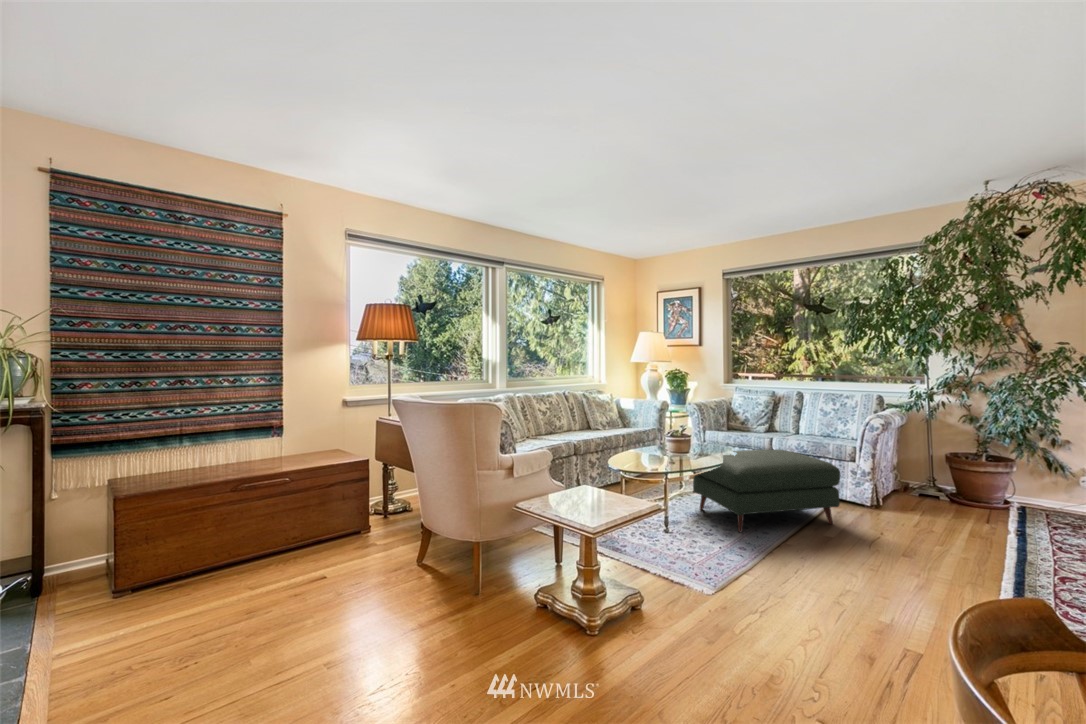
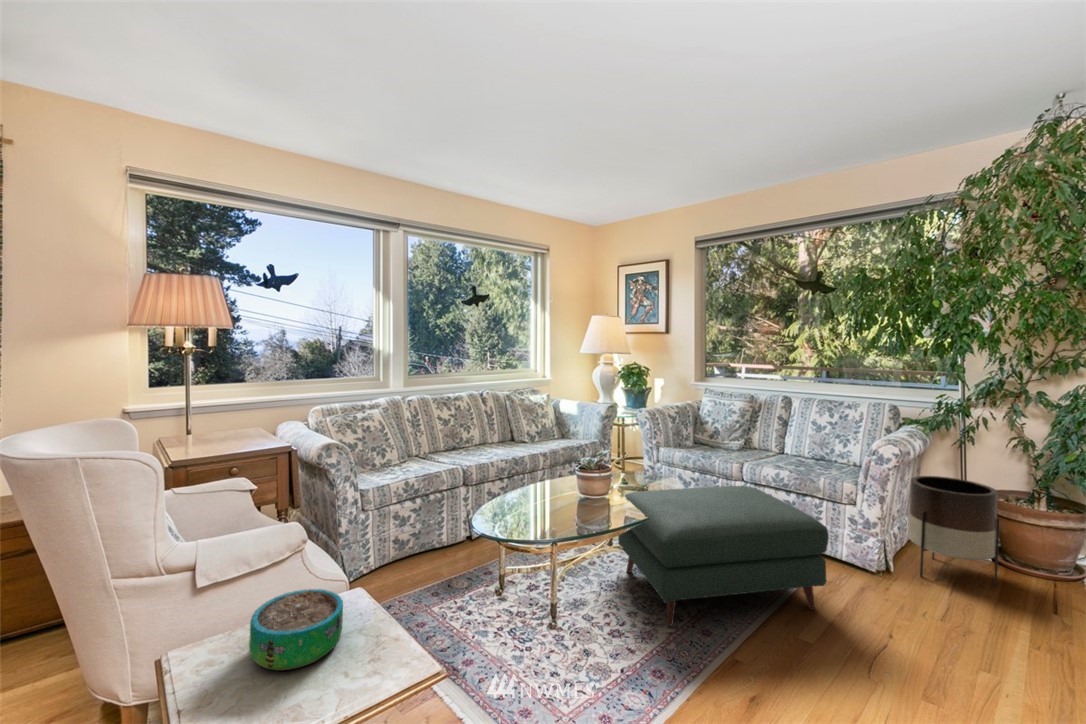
planter: none [892,442,952,513] -> present [908,476,1000,586]
decorative bowl: none [561,476,604,506] -> present [249,589,343,671]

